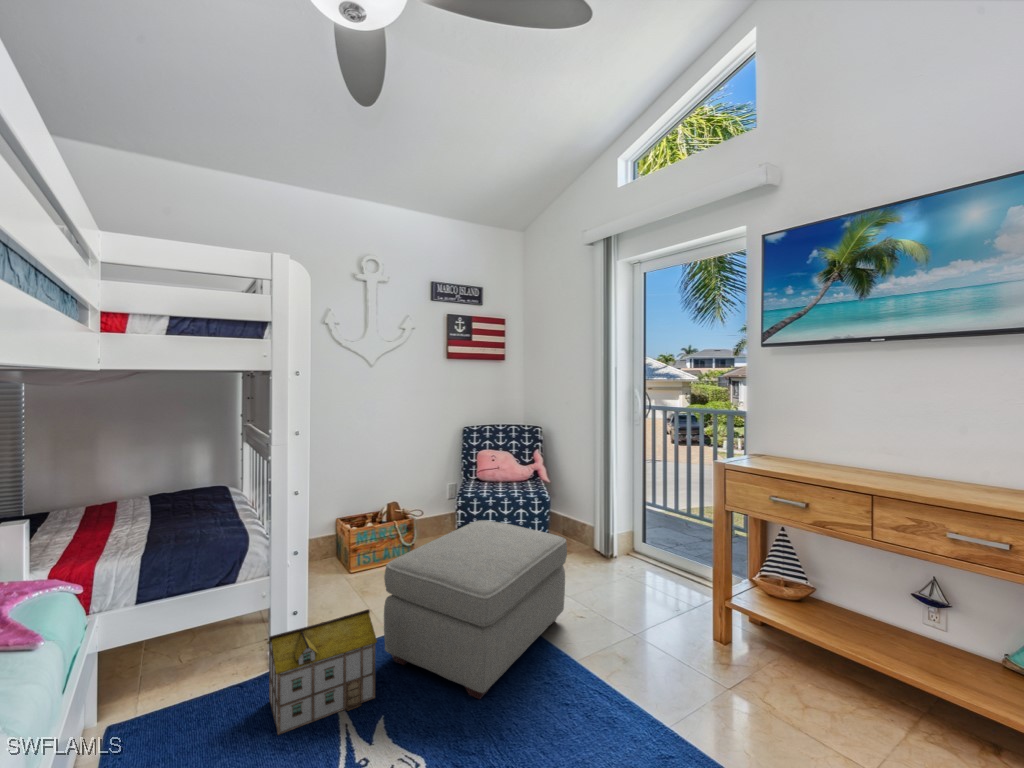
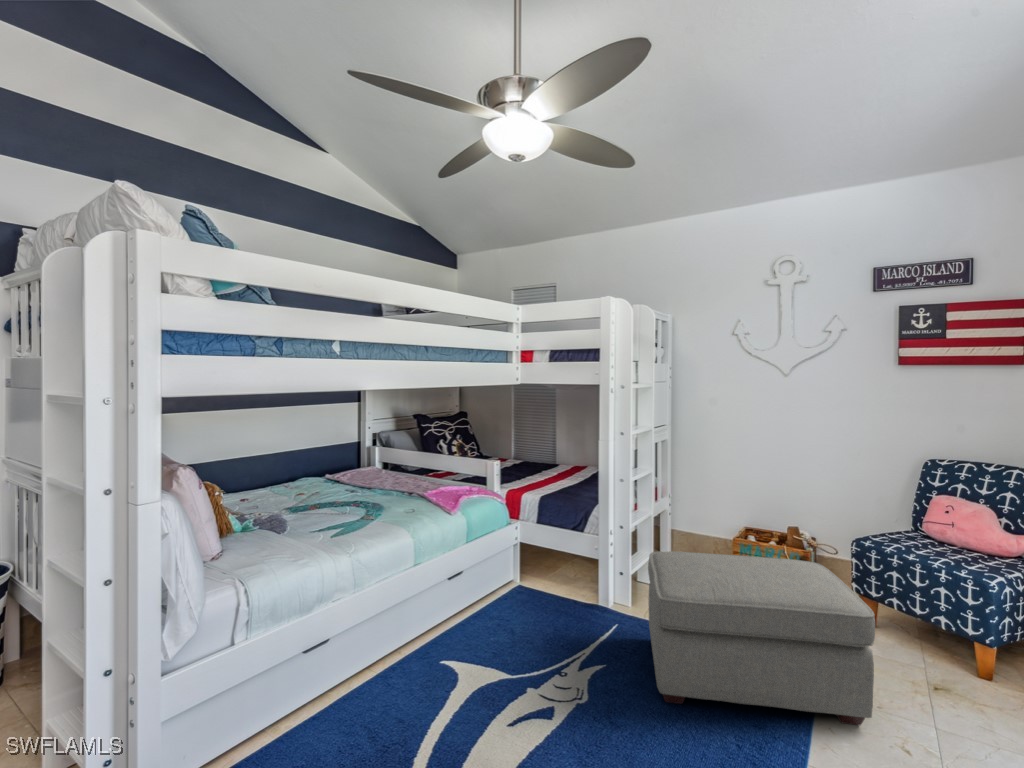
toy house: present [267,609,377,735] -> none [547,562,631,650]

